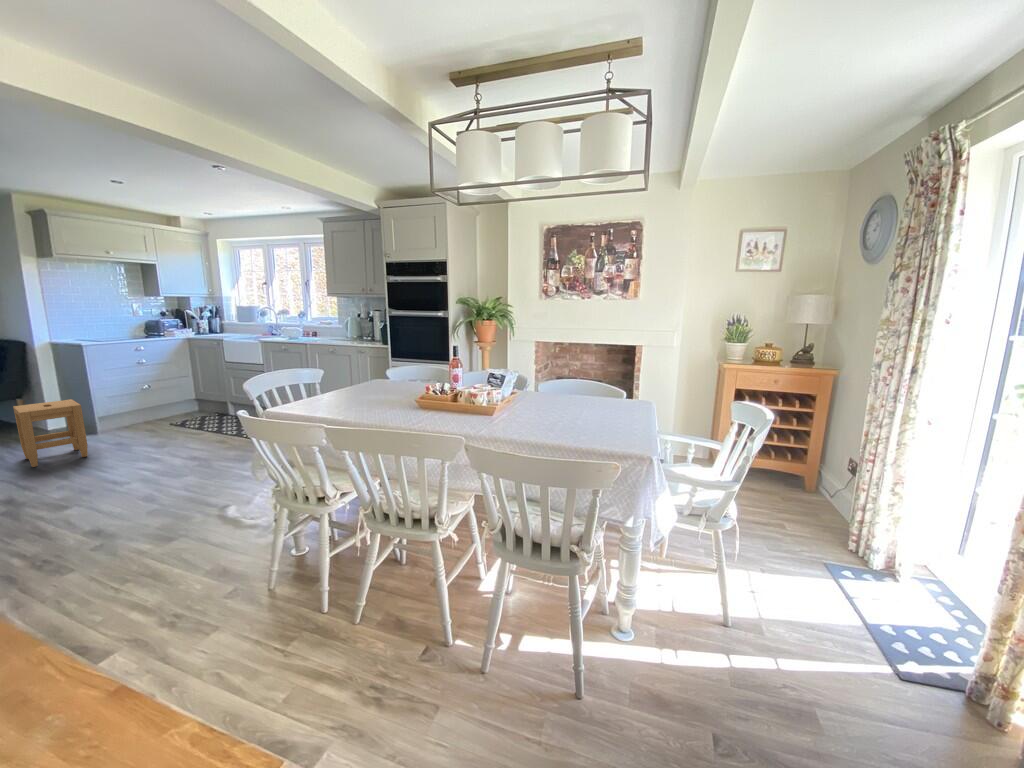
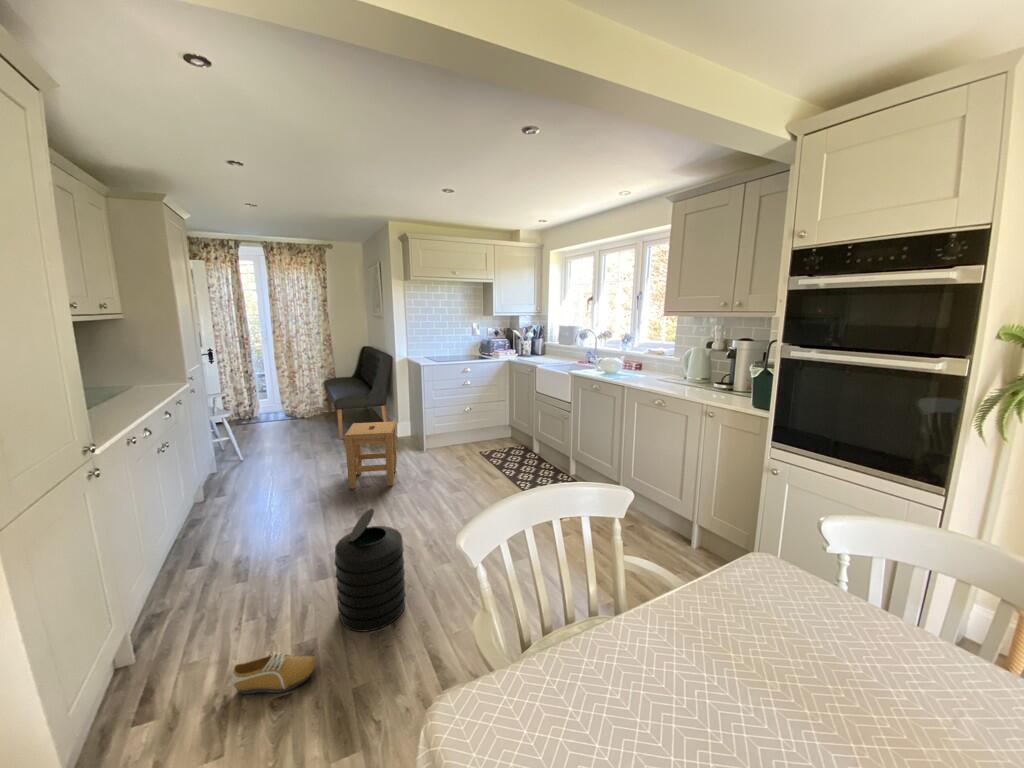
trash can: none [107,428,173,511] -> present [335,508,406,632]
shoe: none [59,516,126,546] -> present [232,651,315,694]

